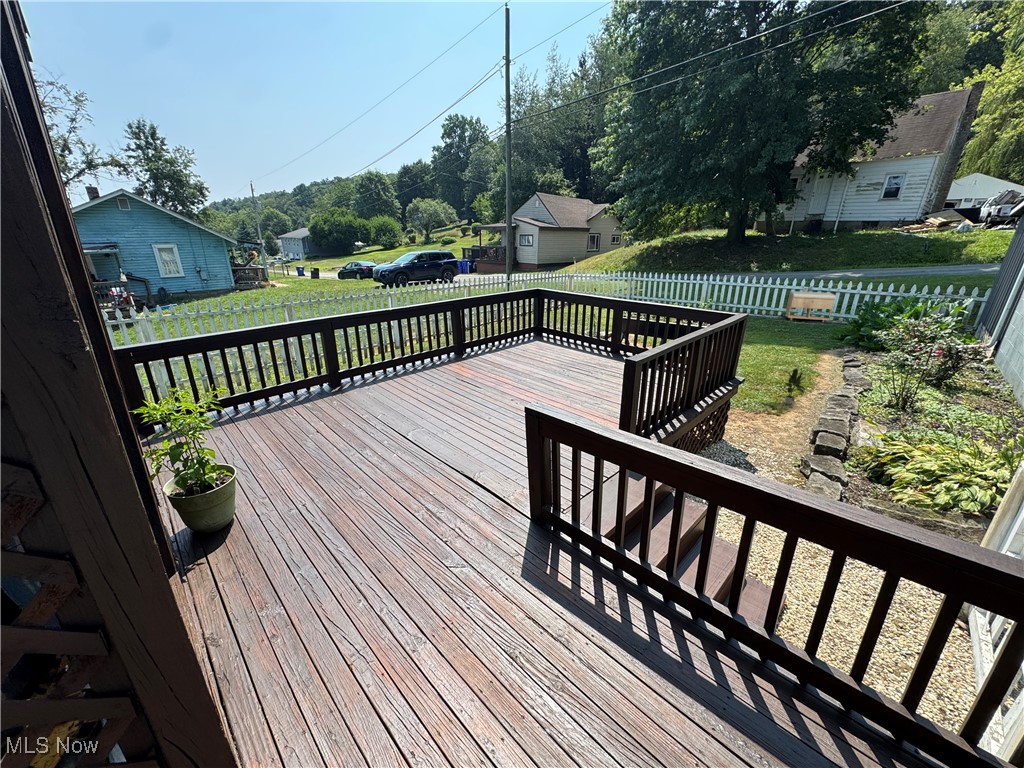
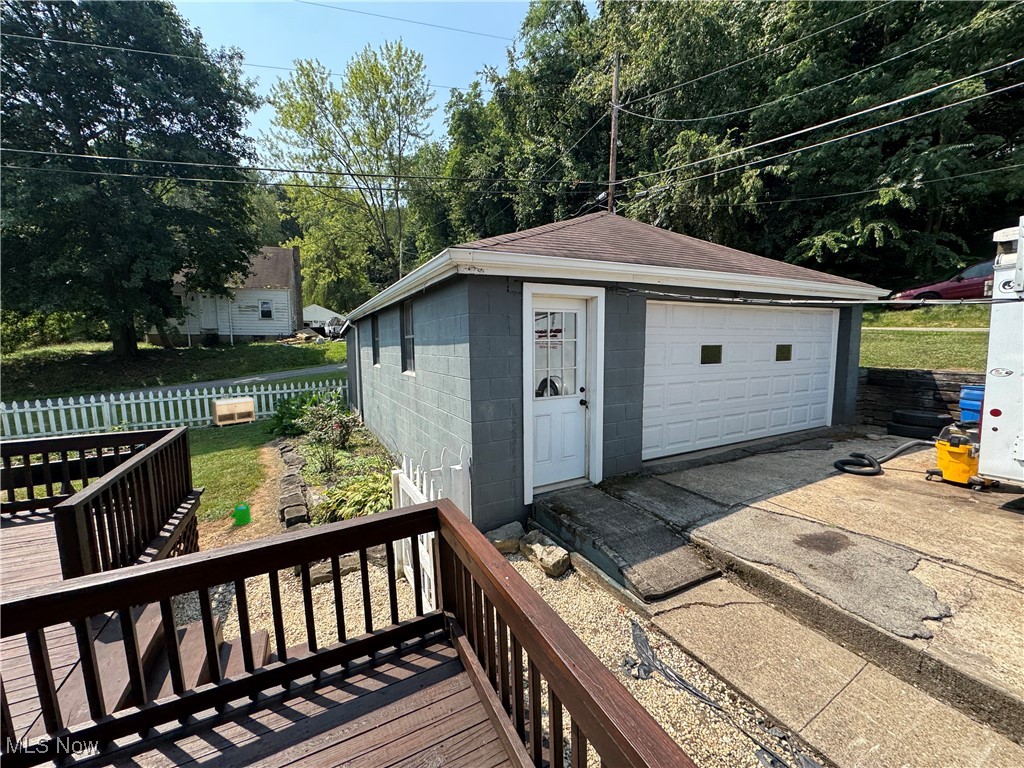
potted plant: present [785,369,807,404] -> none [237,465,264,499]
watering can: none [761,405,784,429] -> present [231,502,252,525]

